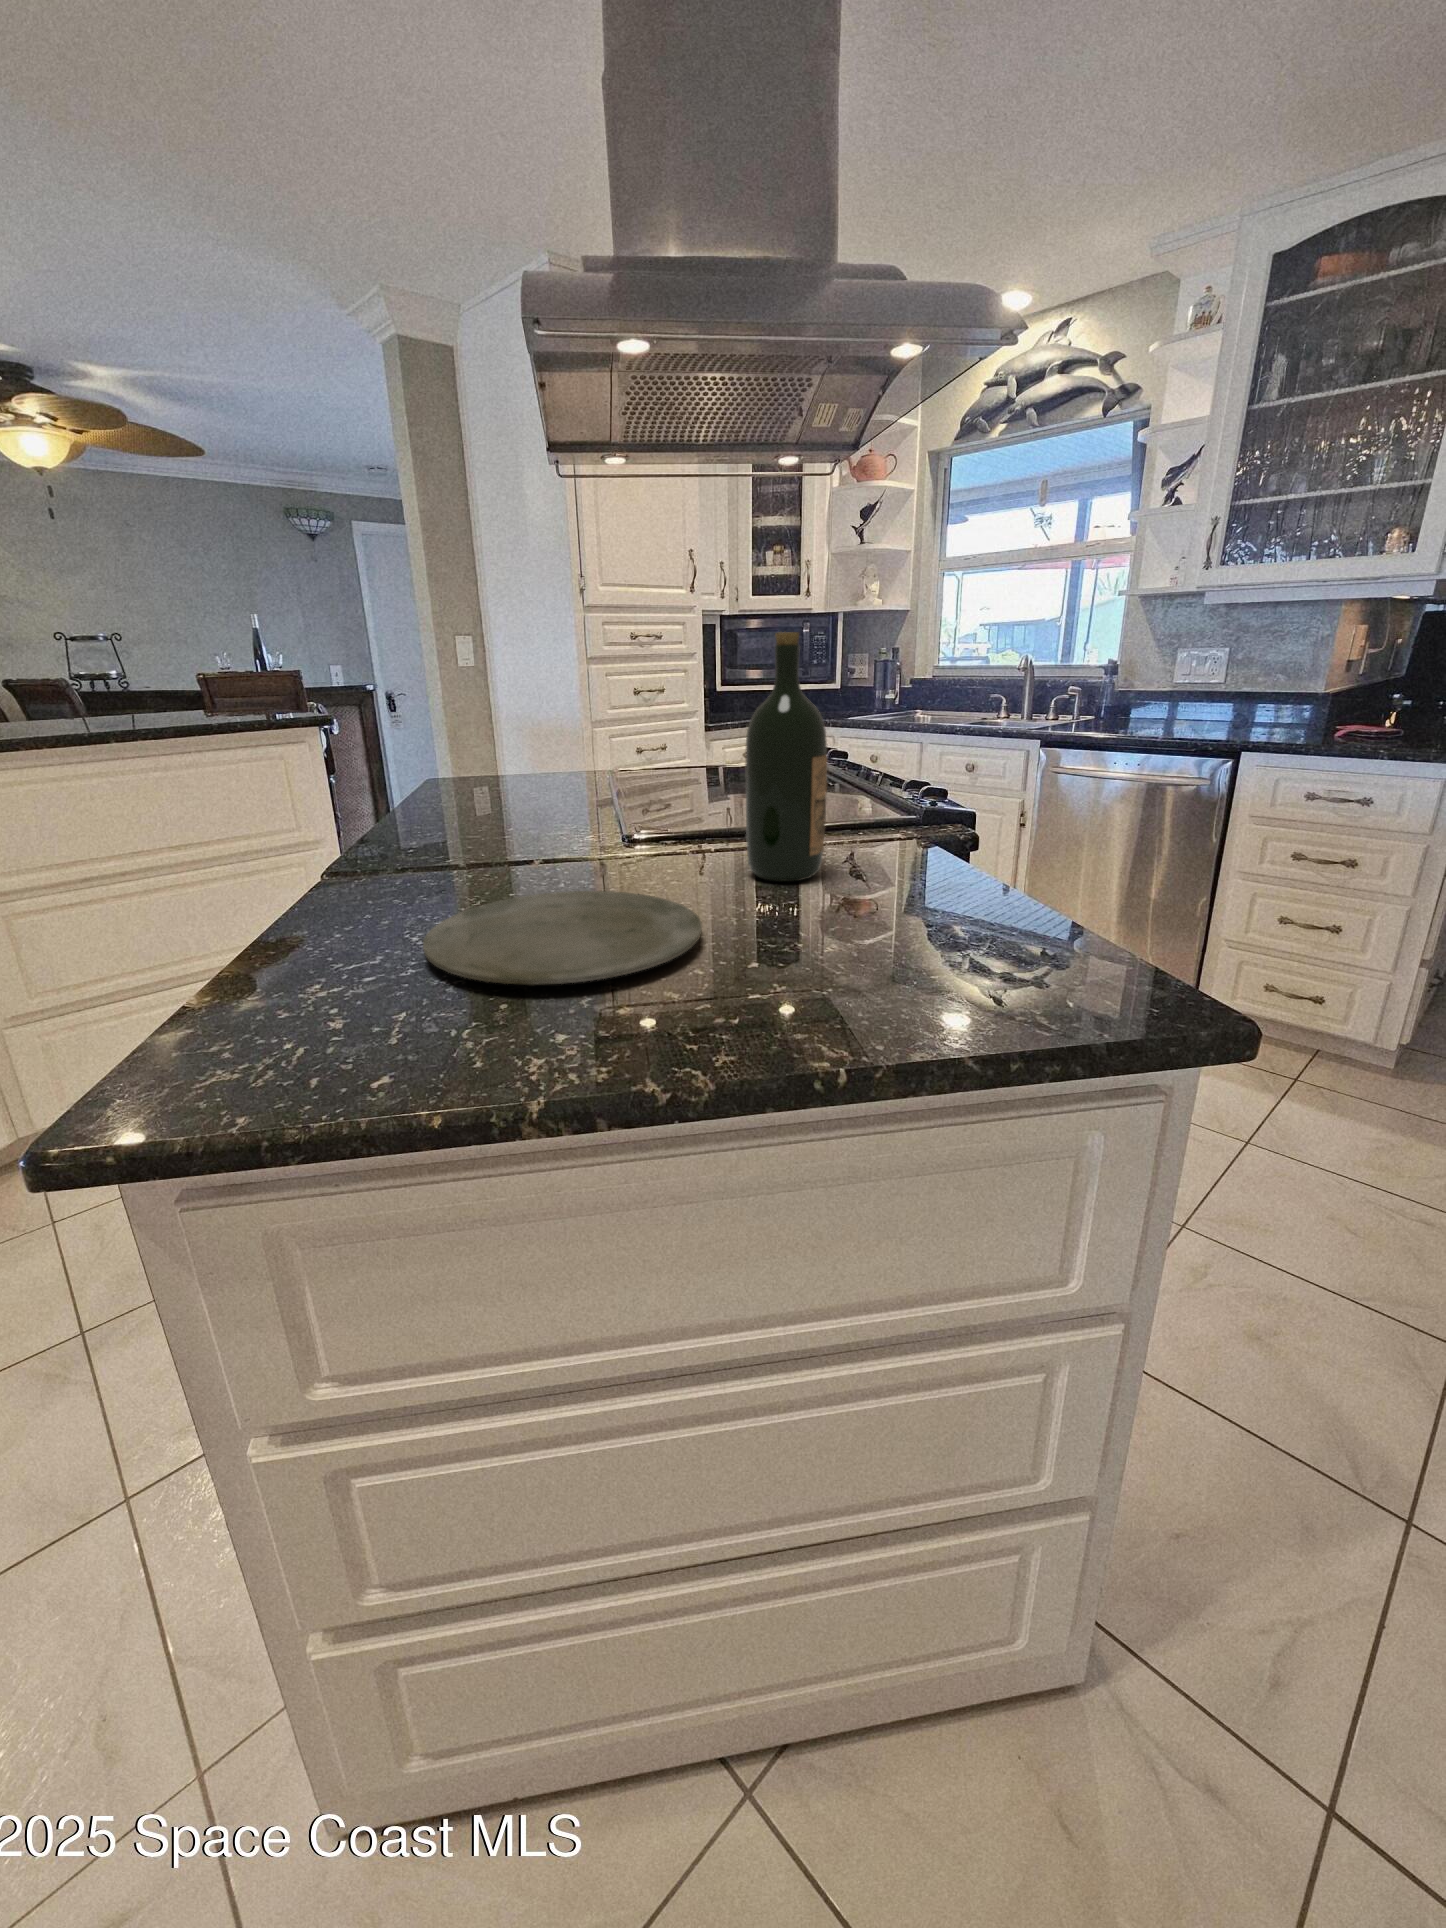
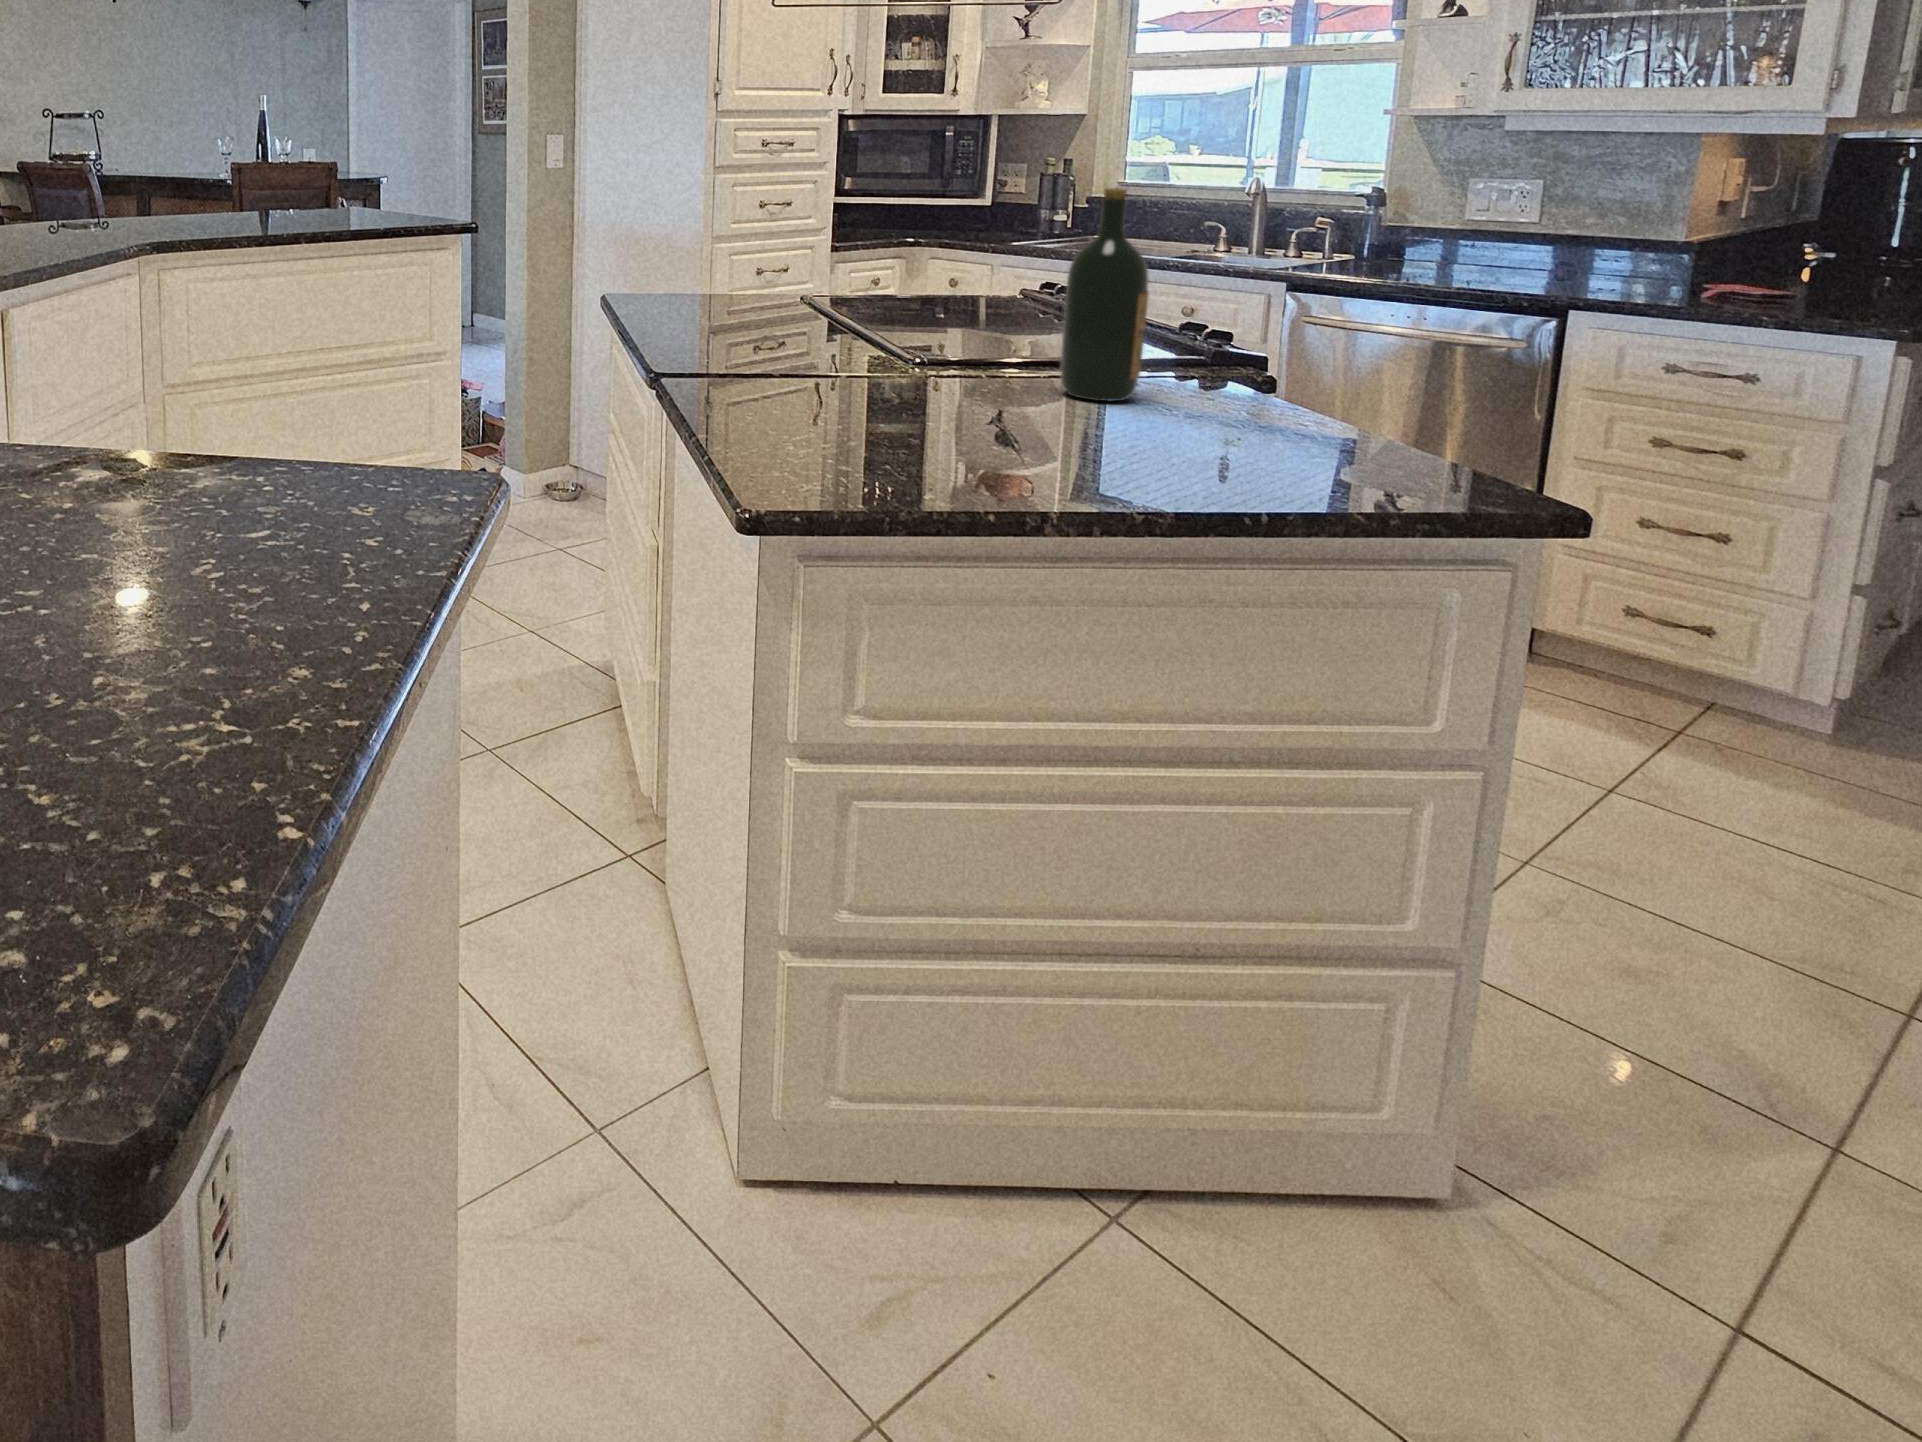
plate: present [423,891,702,985] -> none [840,395,1077,450]

